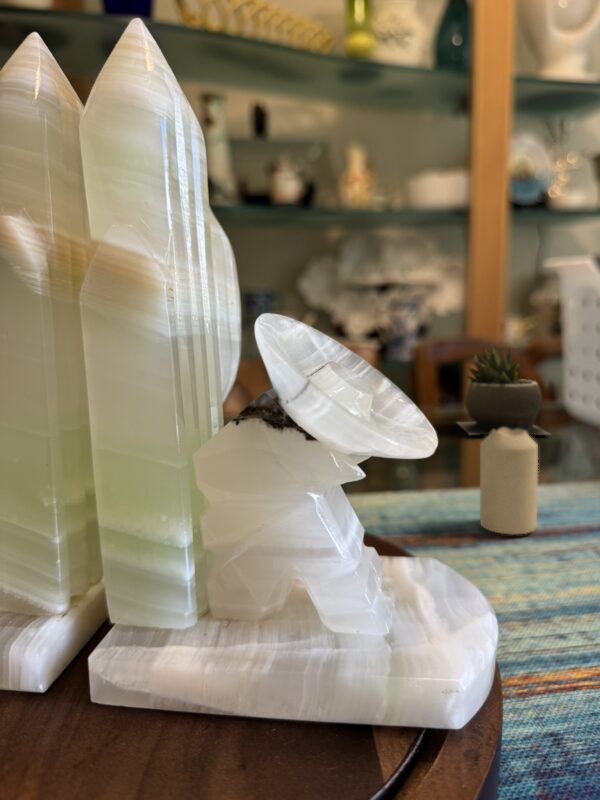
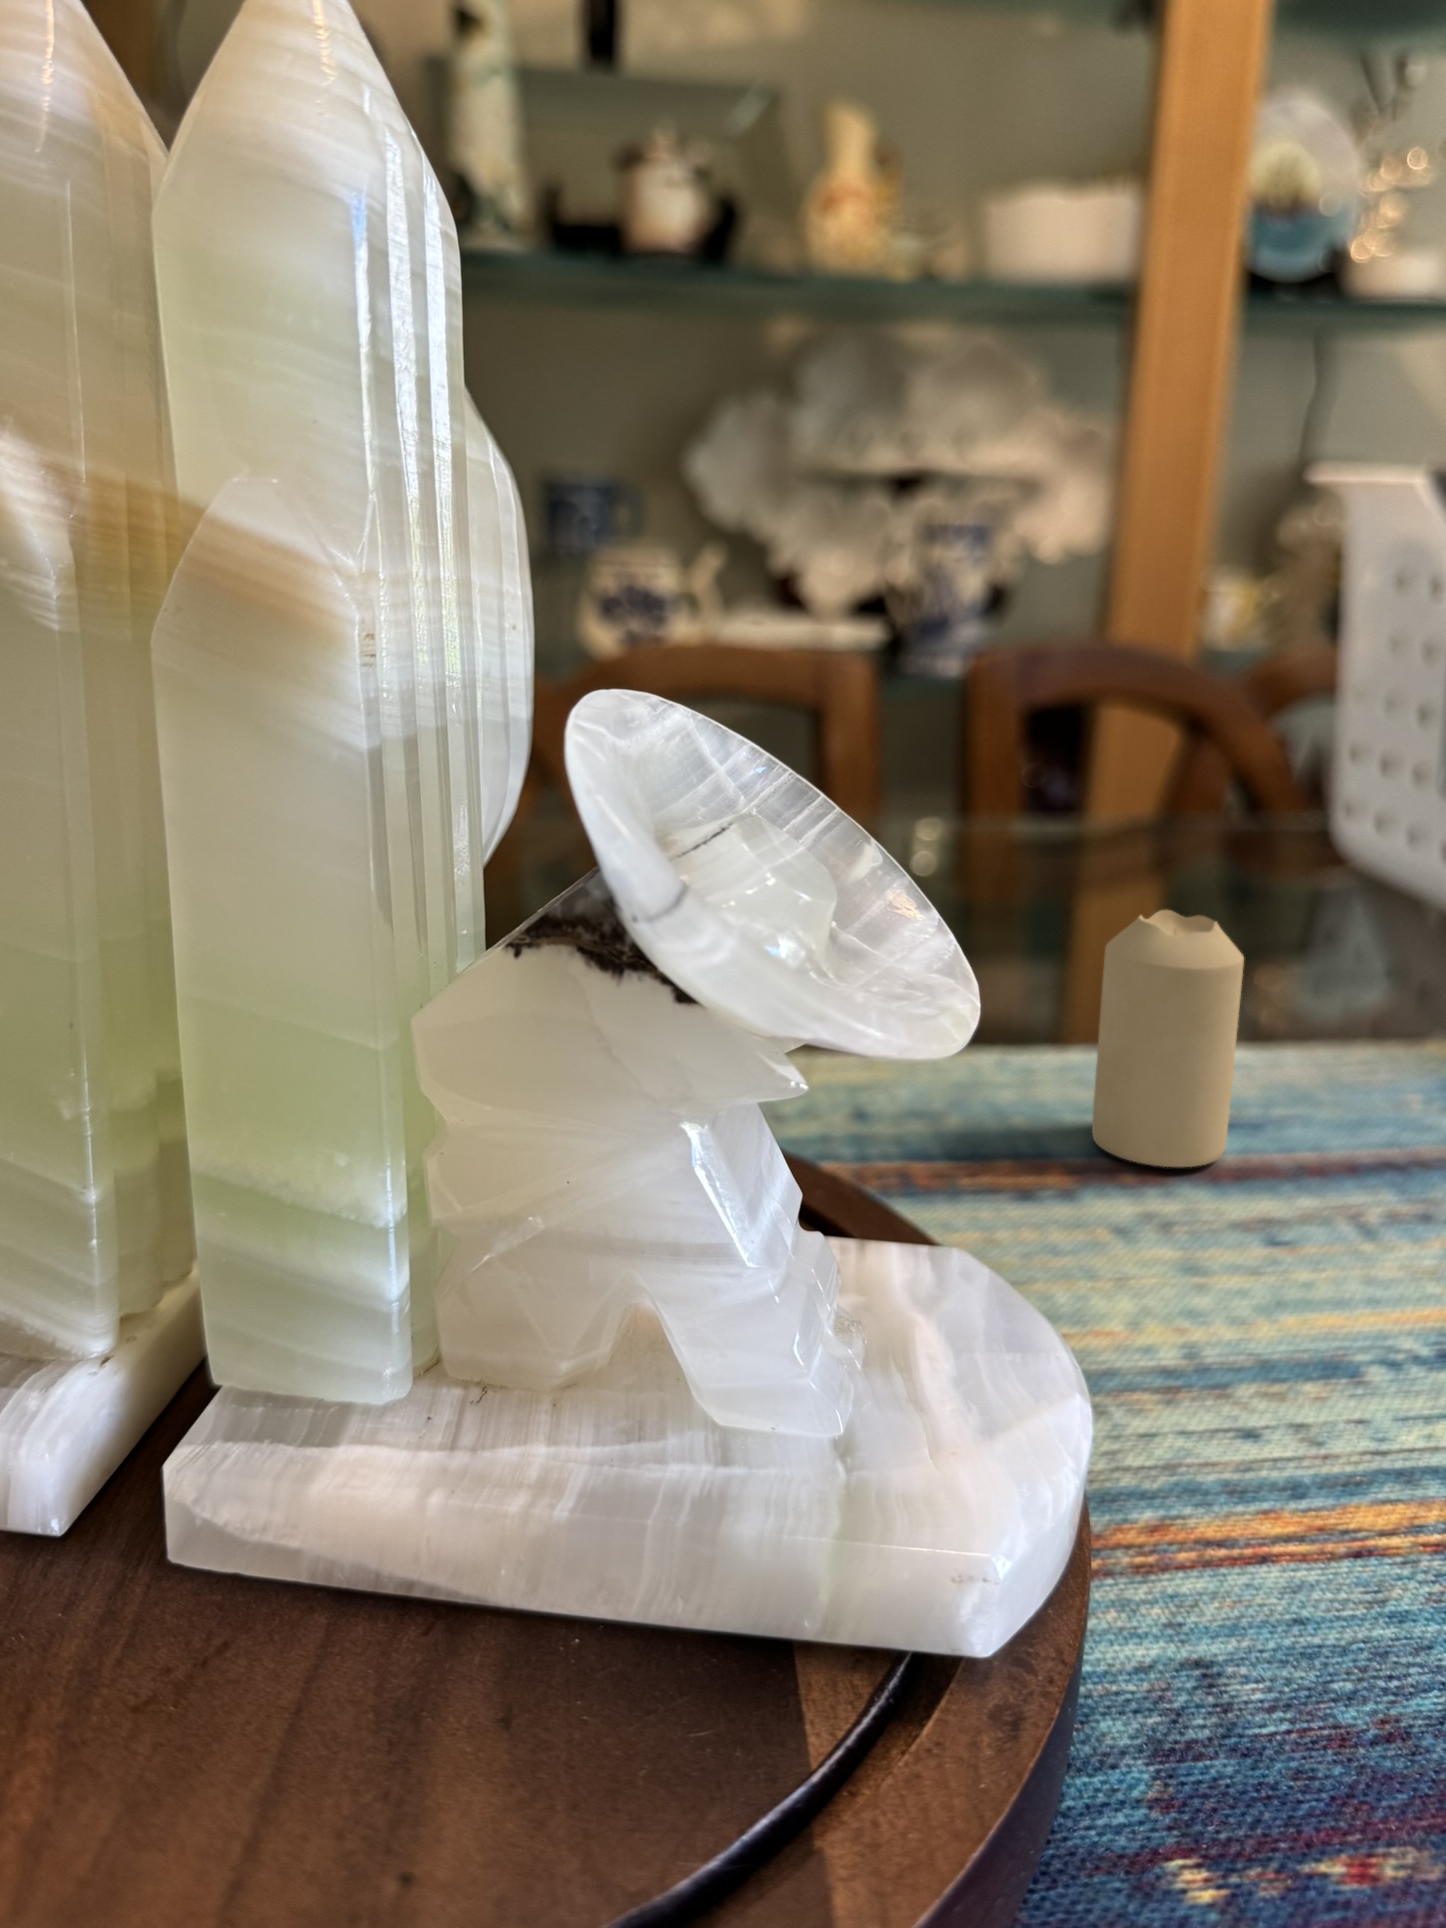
succulent plant: present [457,347,548,435] -> none [1060,667,1292,898]

